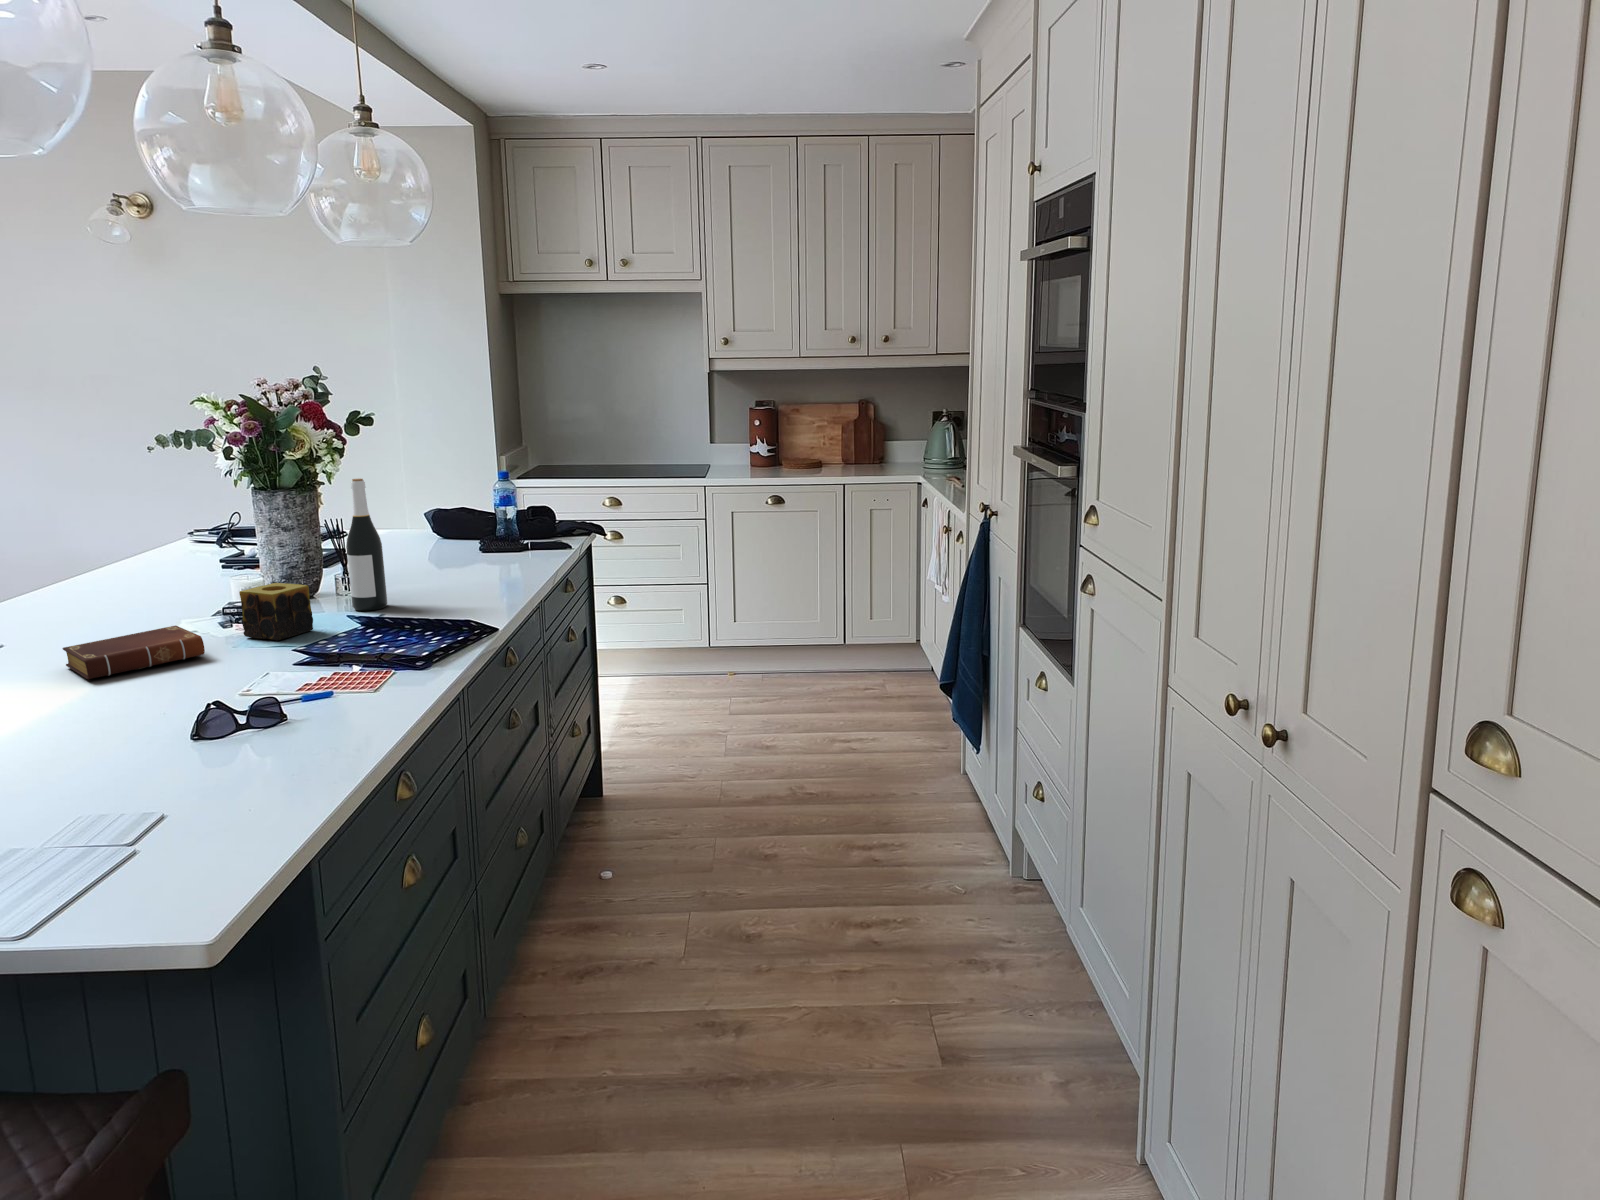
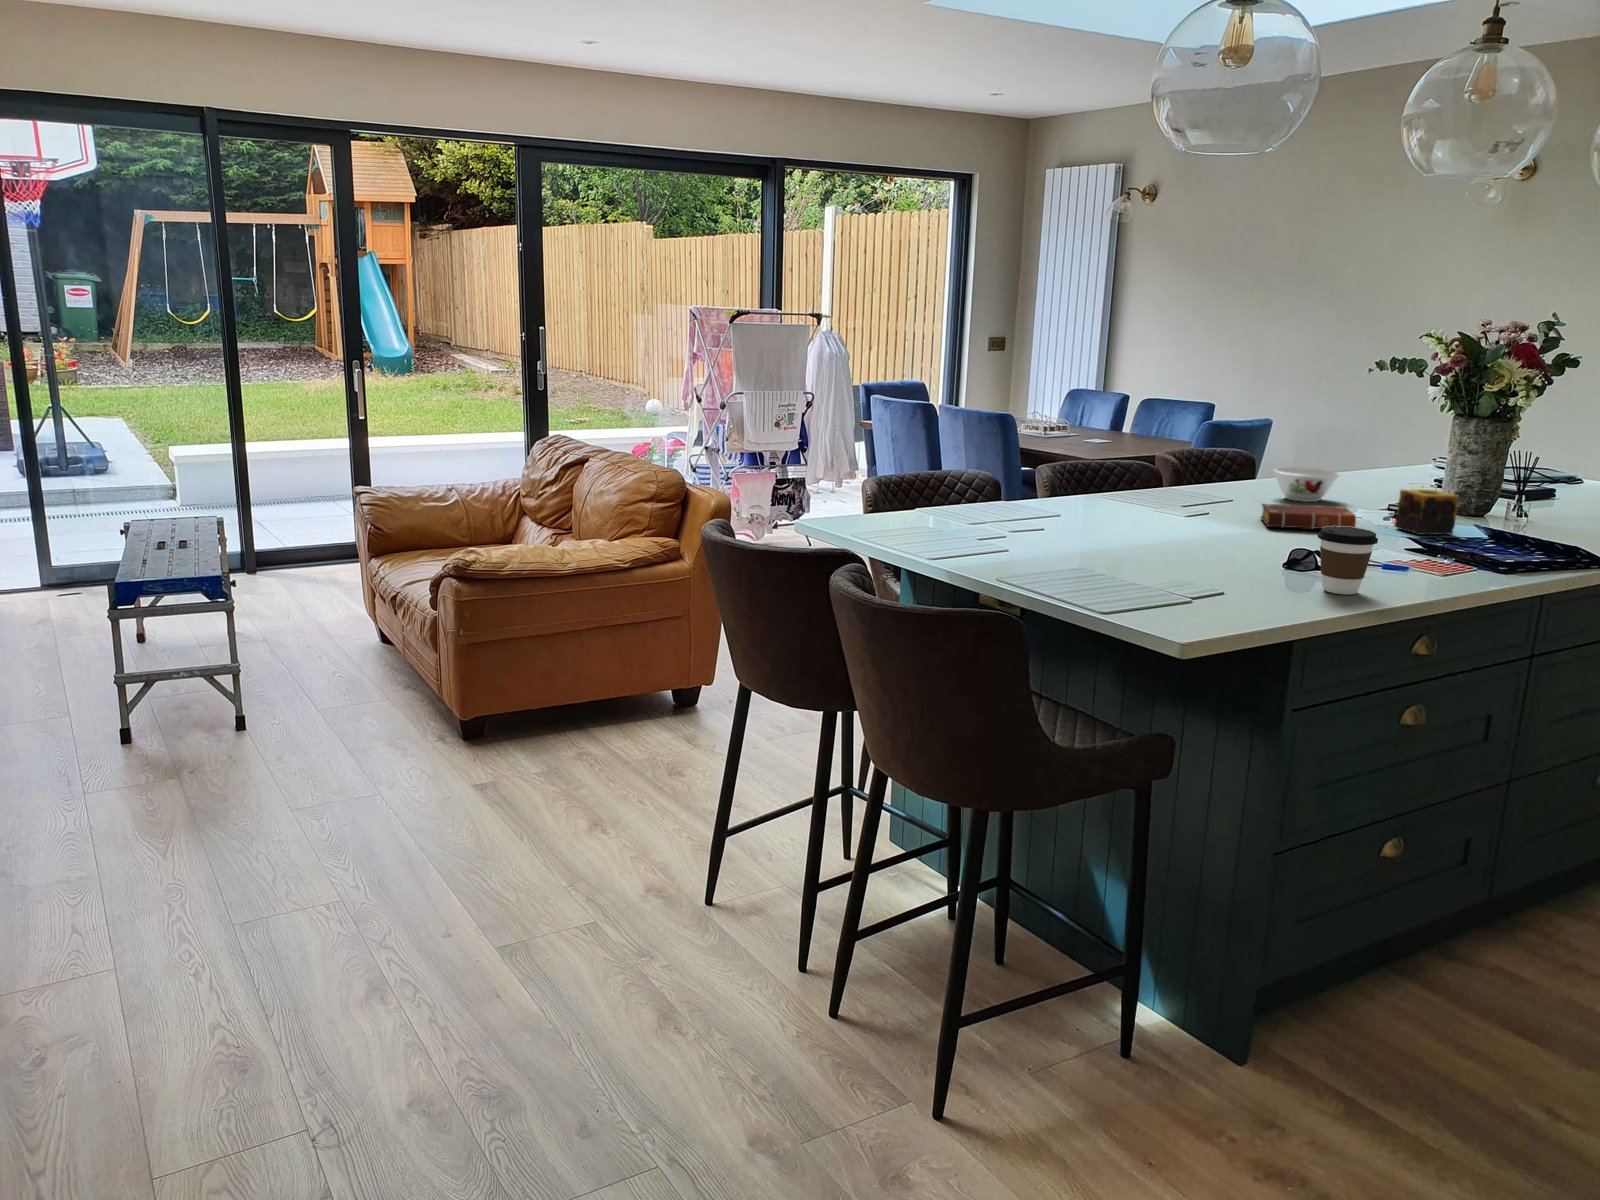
wine bottle: present [346,478,388,611] -> none [1501,412,1546,534]
bowl: none [49,579,141,626] -> present [1273,467,1339,502]
coffee cup: none [213,672,296,768] -> present [1318,526,1378,595]

